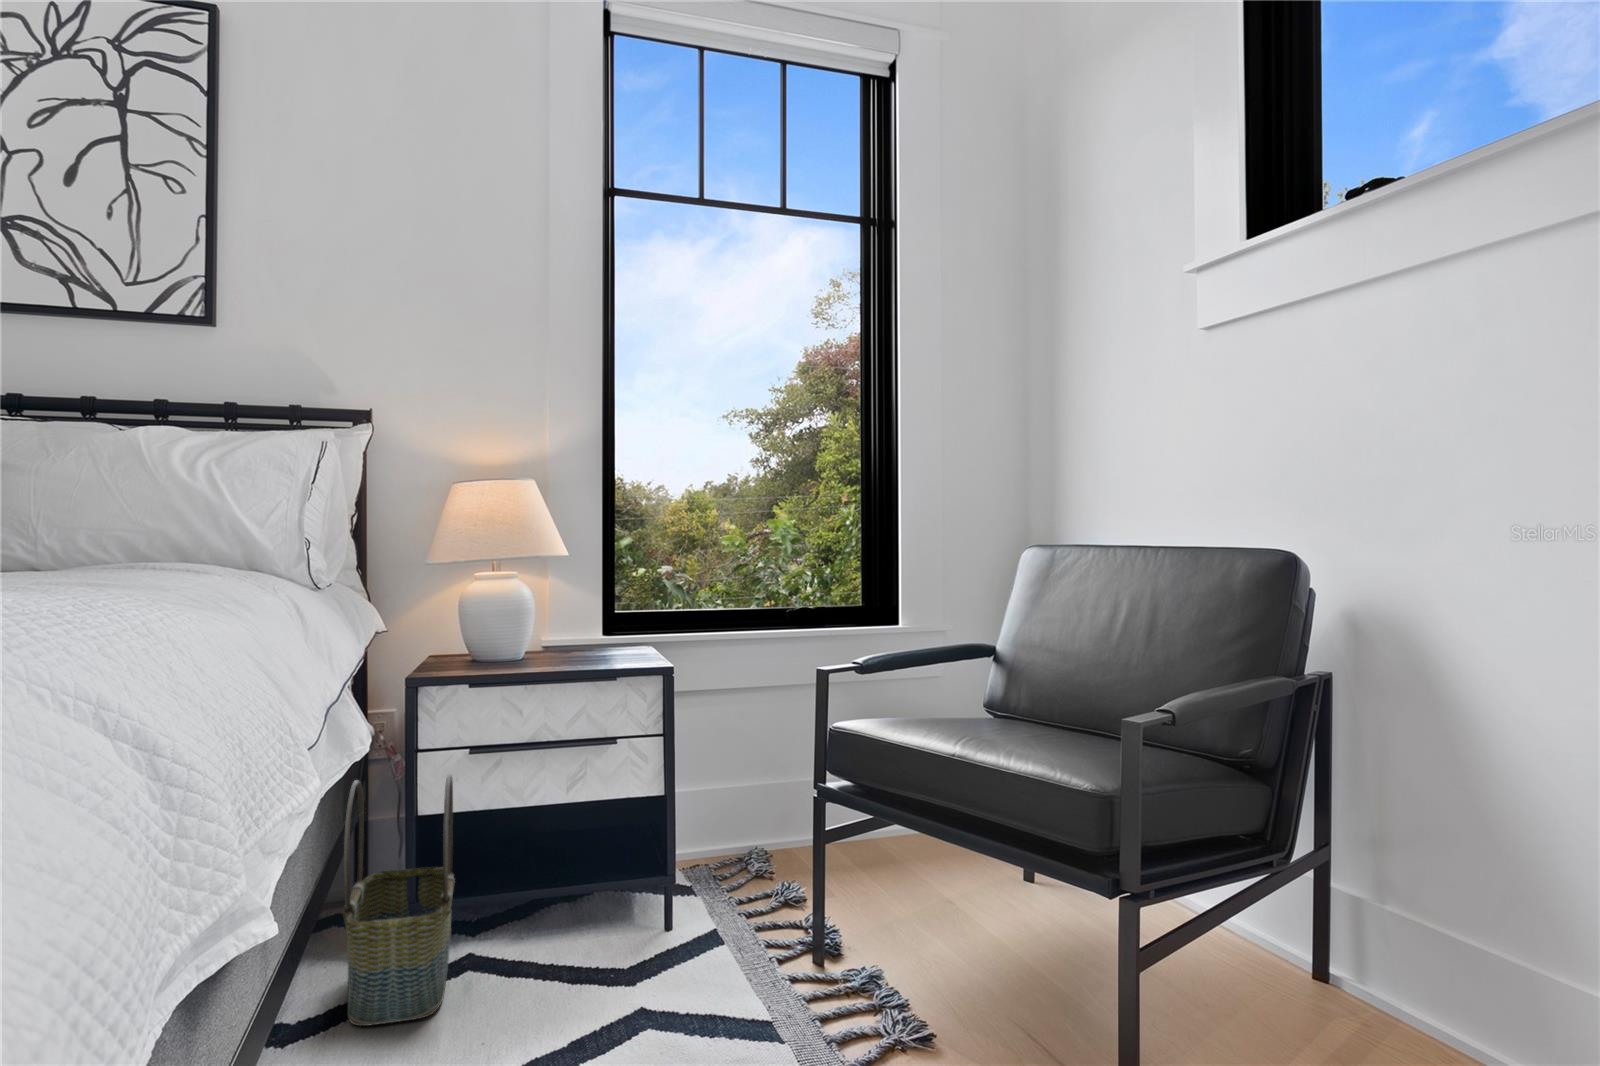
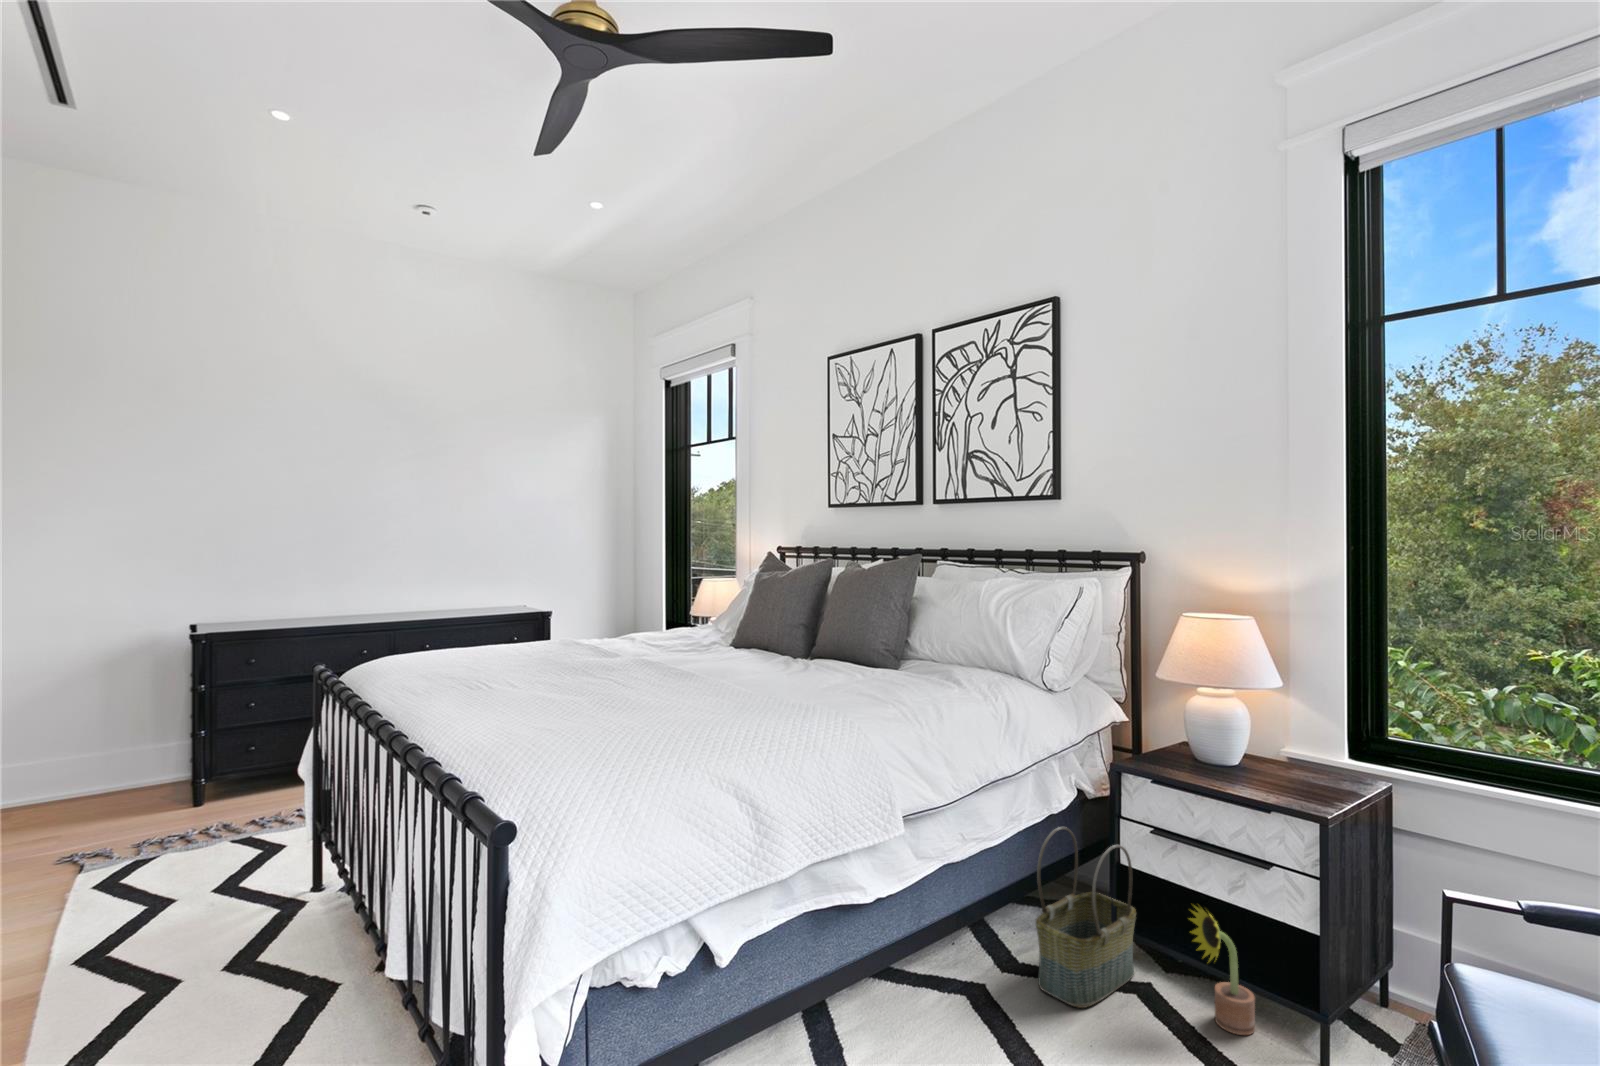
decorative plant: none [527,811,601,952] -> present [1189,906,1255,1035]

